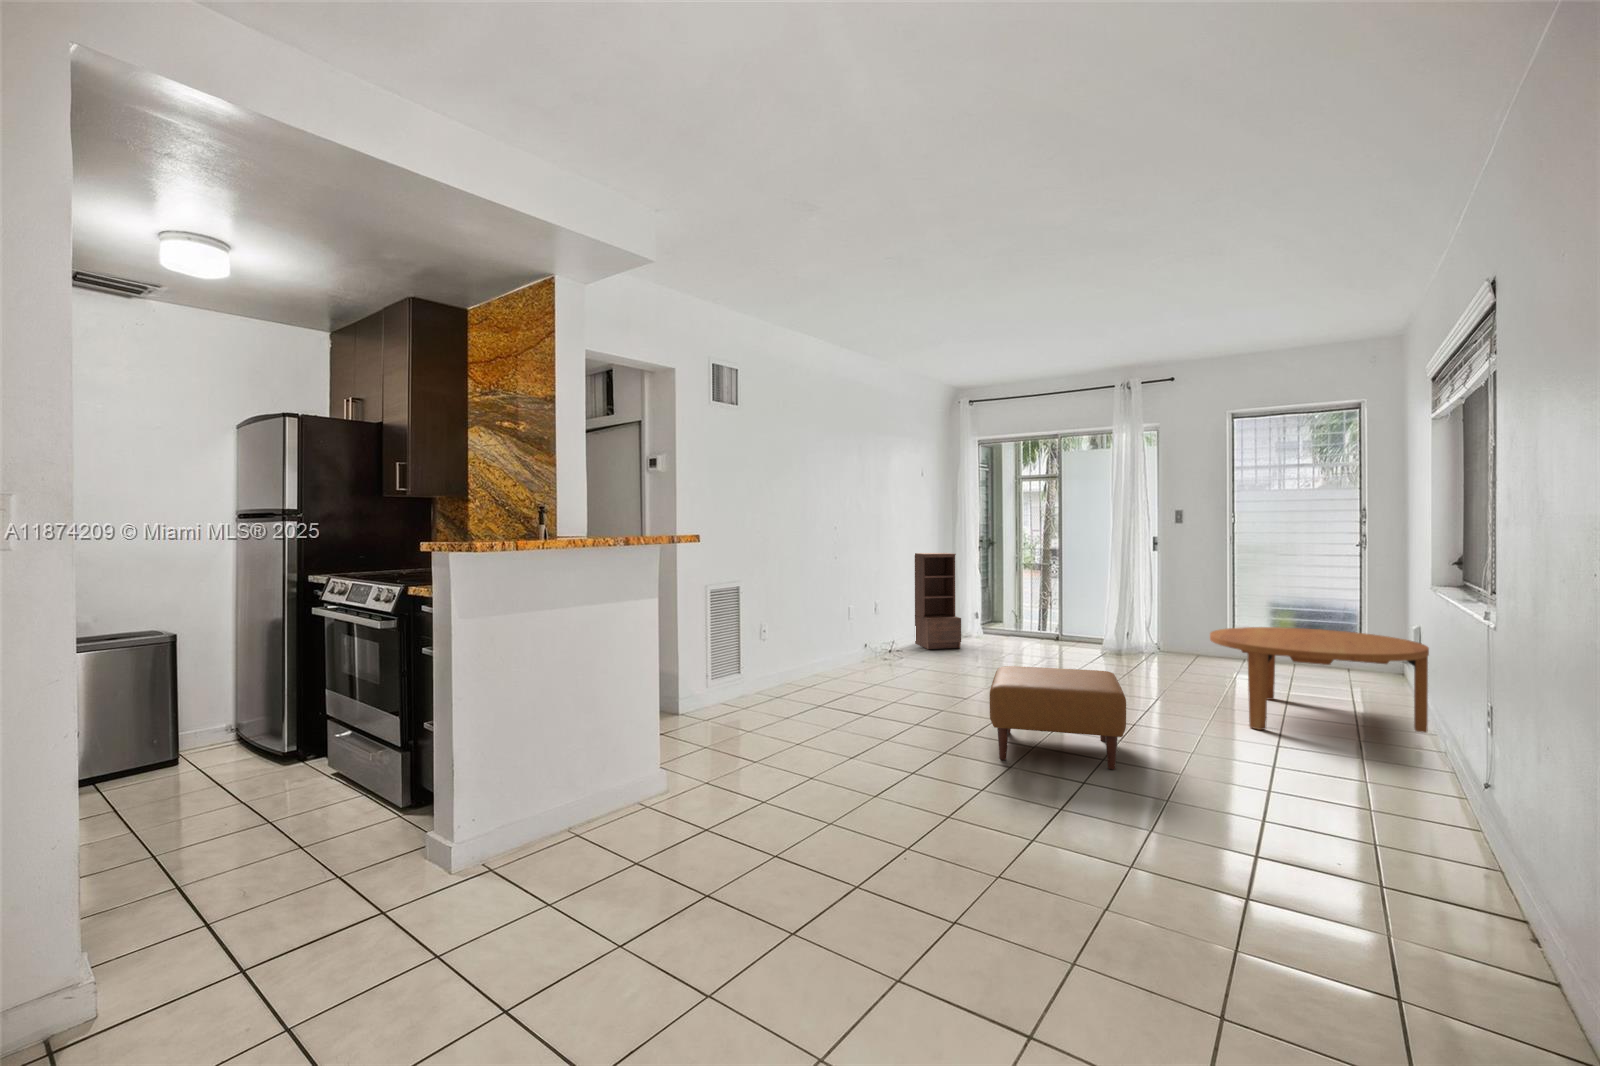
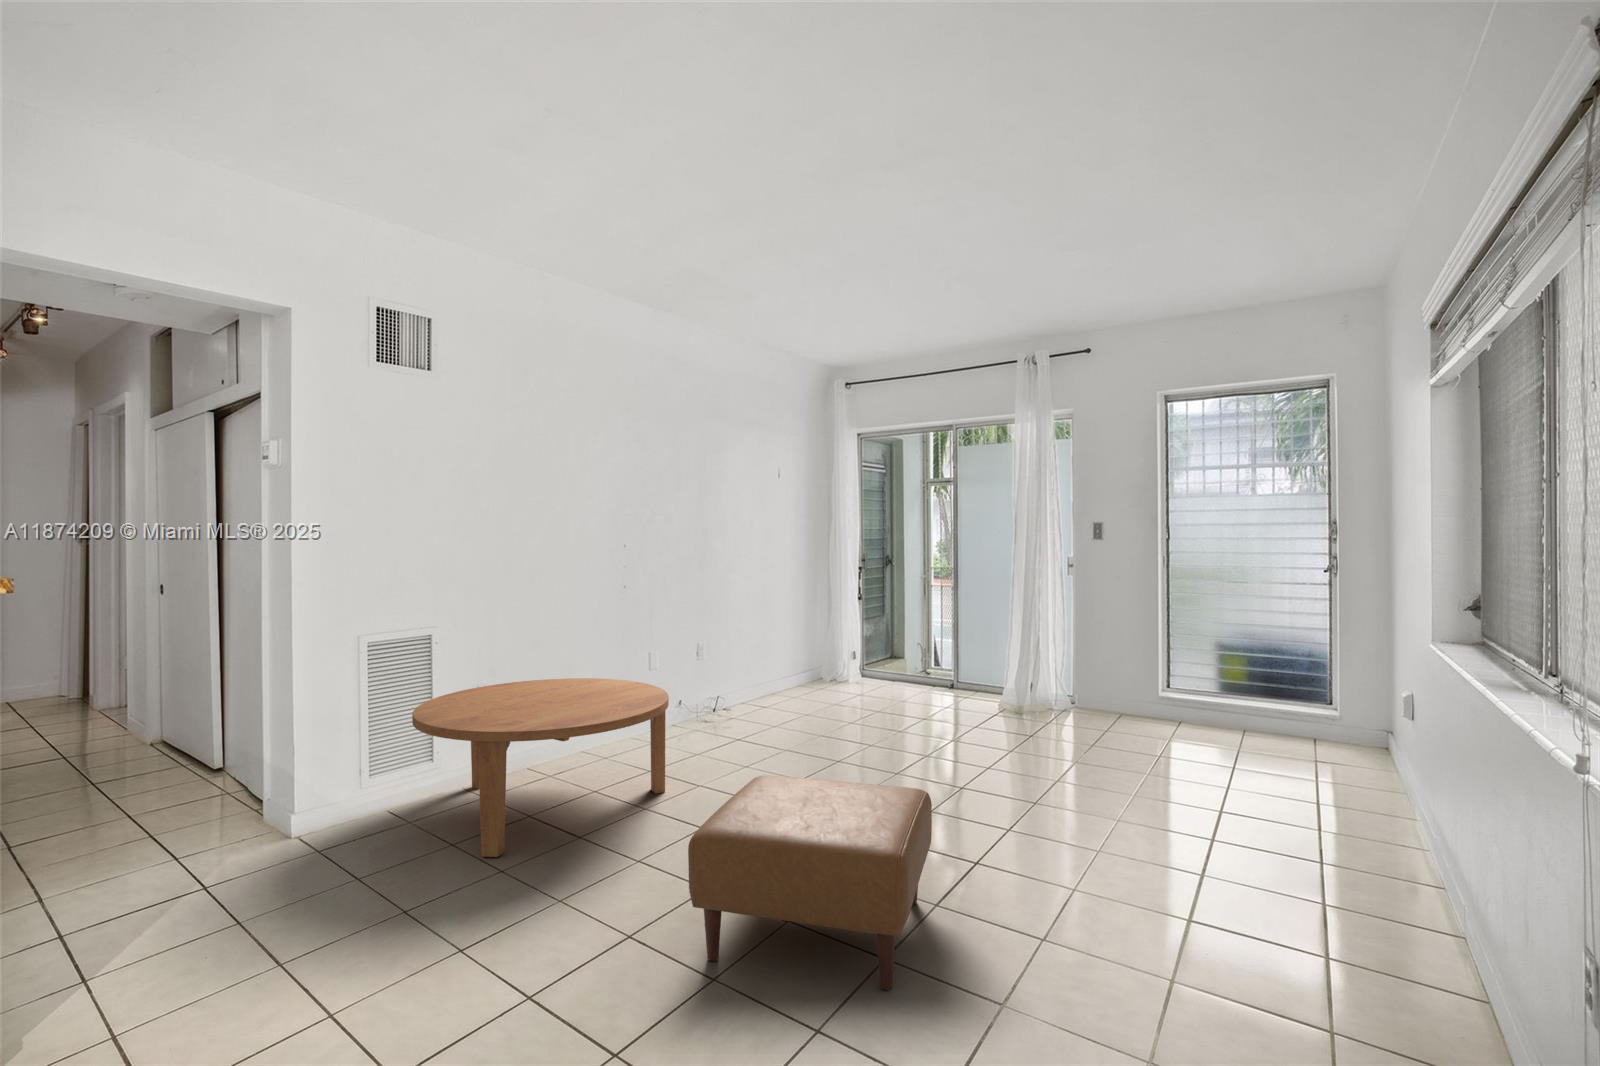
bookshelf: present [915,553,961,649] -> none [765,576,820,704]
coffee table: present [1210,627,1429,733] -> present [412,678,669,857]

